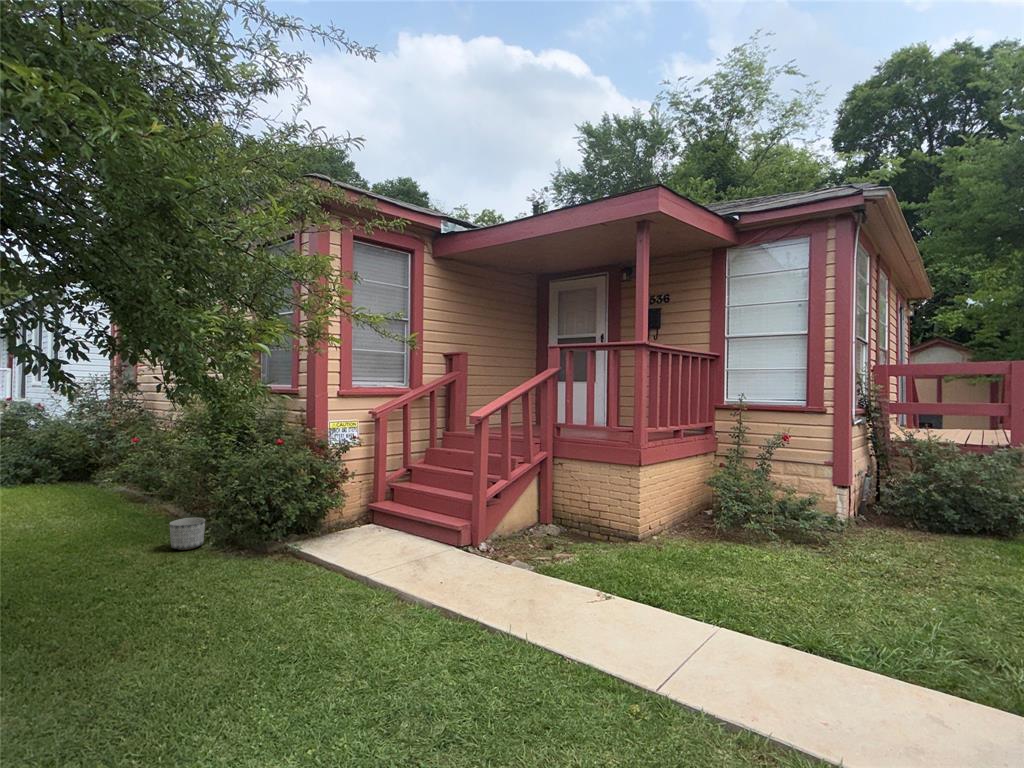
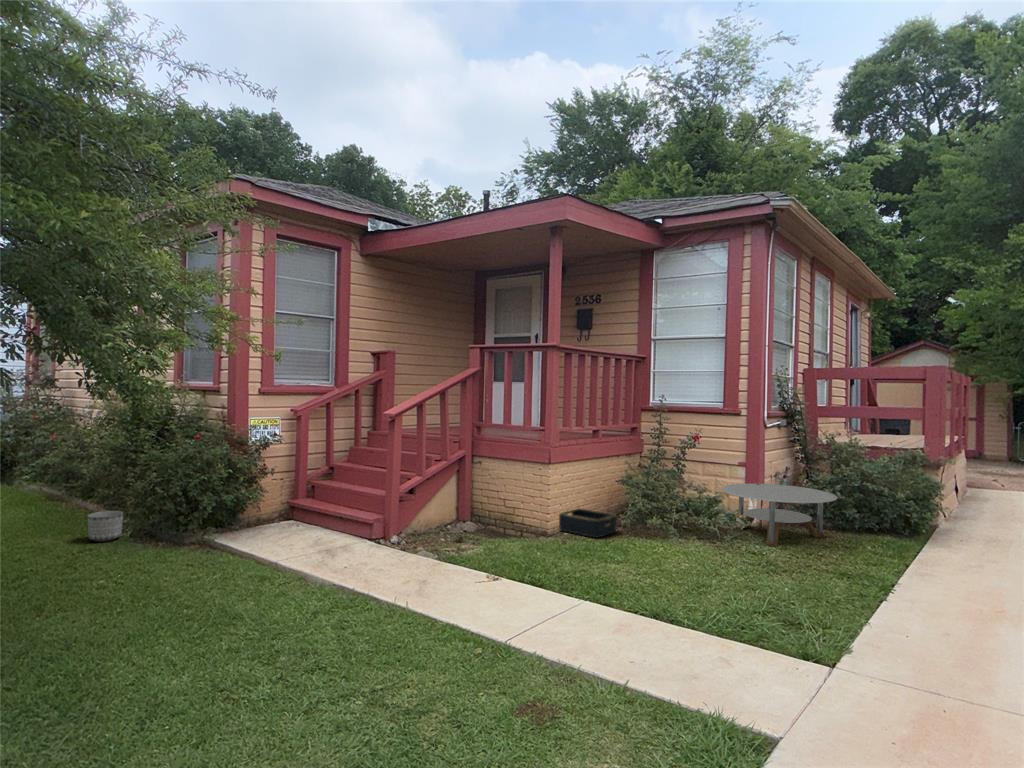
round table: none [815,484,949,554] -> present [722,484,837,546]
basket: none [646,511,708,544] -> present [559,508,617,538]

